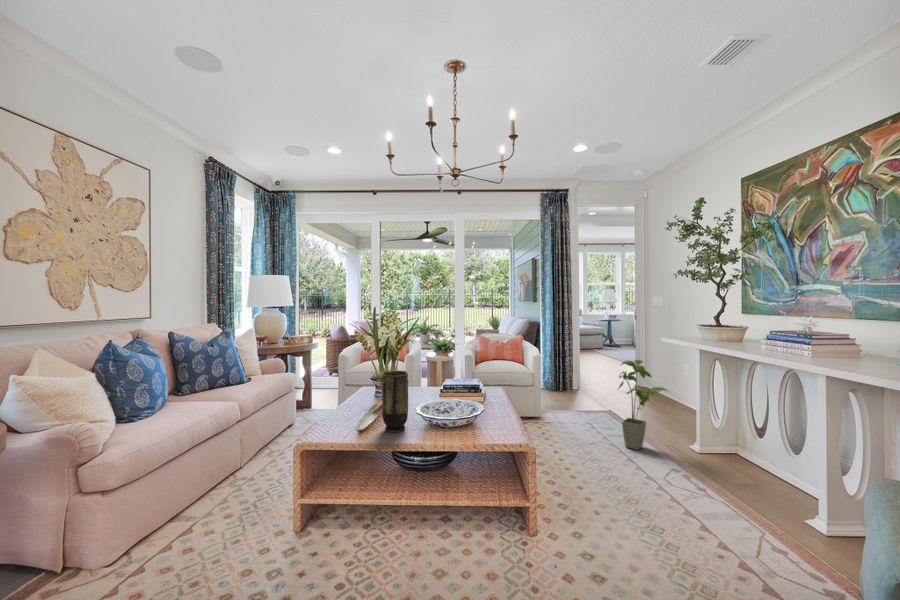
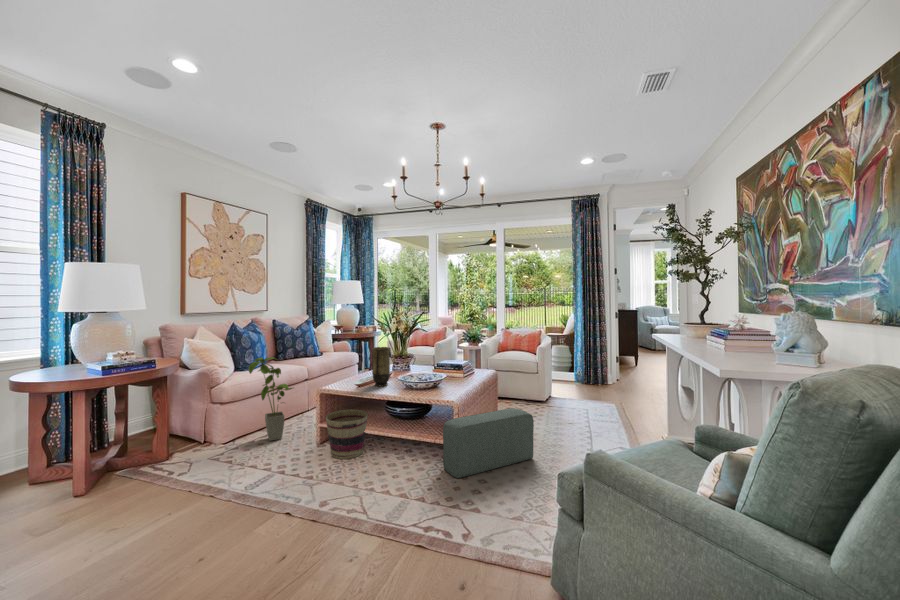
house plant: present [618,360,667,450] -> present [249,357,293,441]
pouf: none [534,446,624,573] -> present [443,408,534,478]
basket: none [326,474,395,567] -> present [326,409,368,459]

